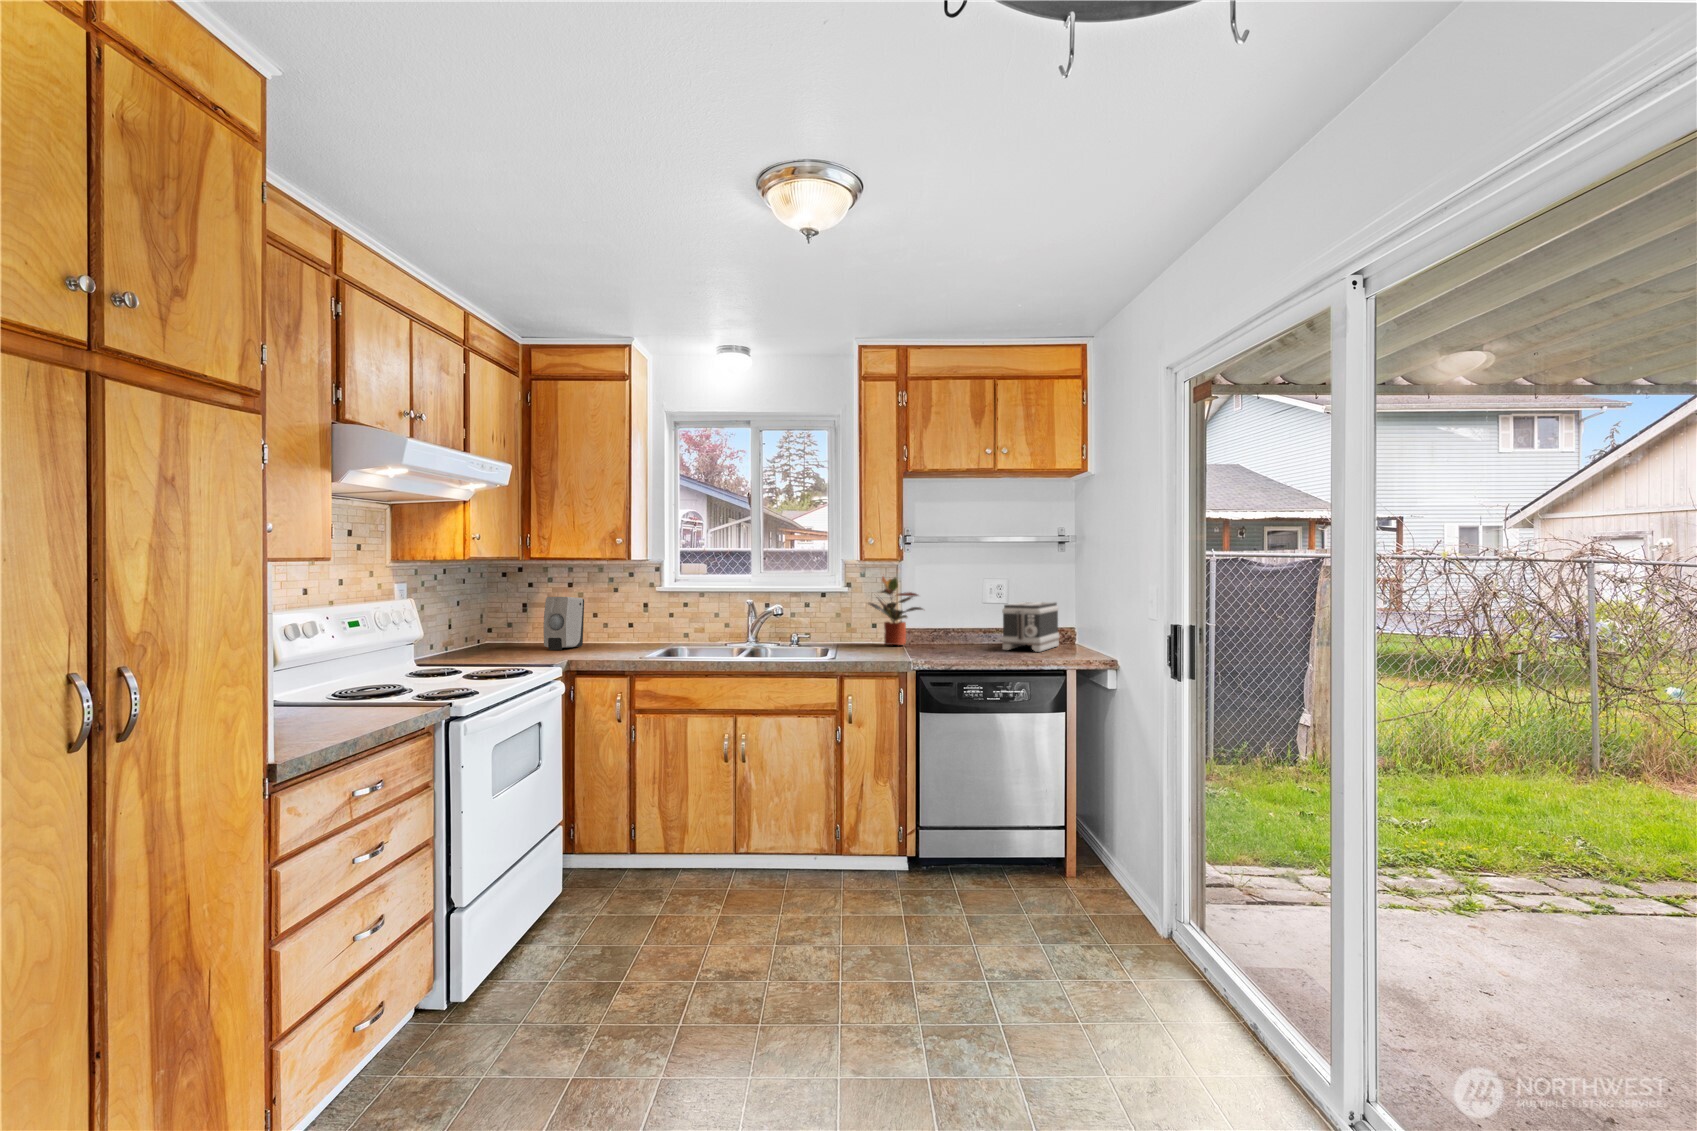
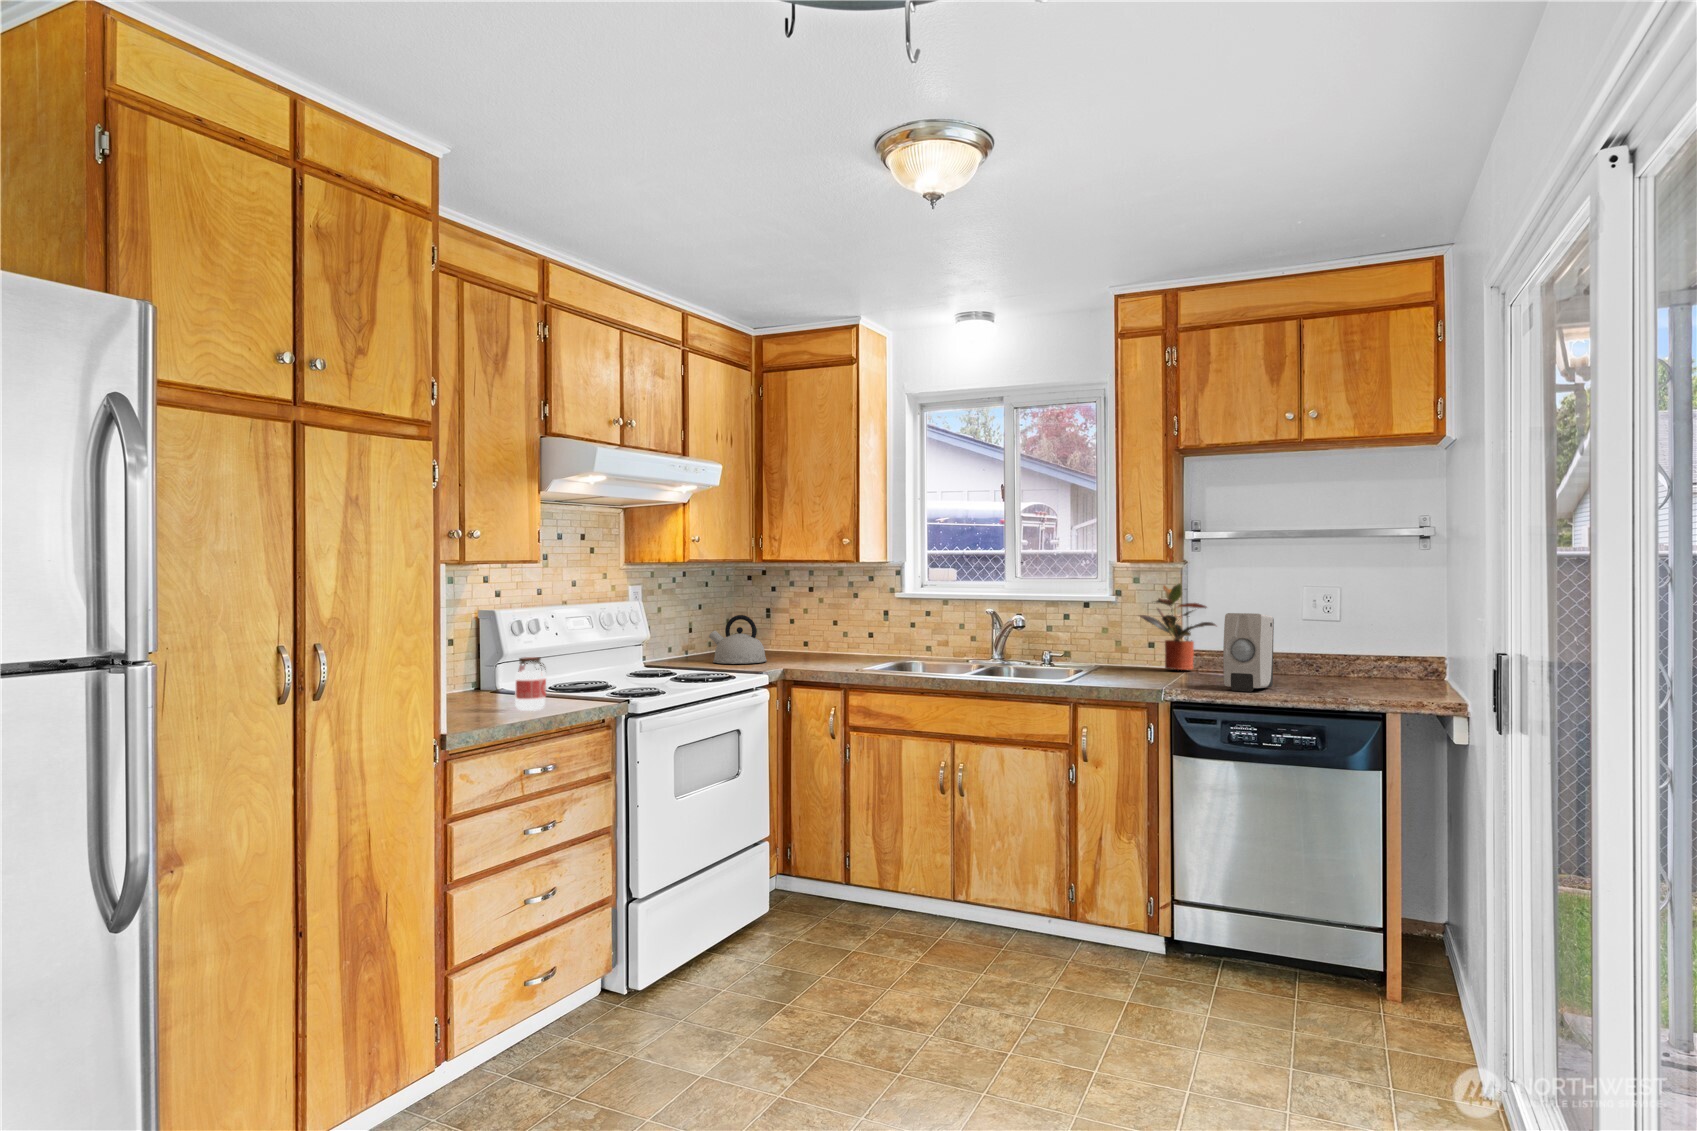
soap dispenser: present [544,597,584,650] -> present [1223,613,1274,692]
toaster: present [1002,602,1059,652] -> none [1314,618,1414,686]
kettle: none [476,610,536,657] -> present [709,615,767,664]
jar: none [327,664,367,725] -> present [515,657,546,711]

